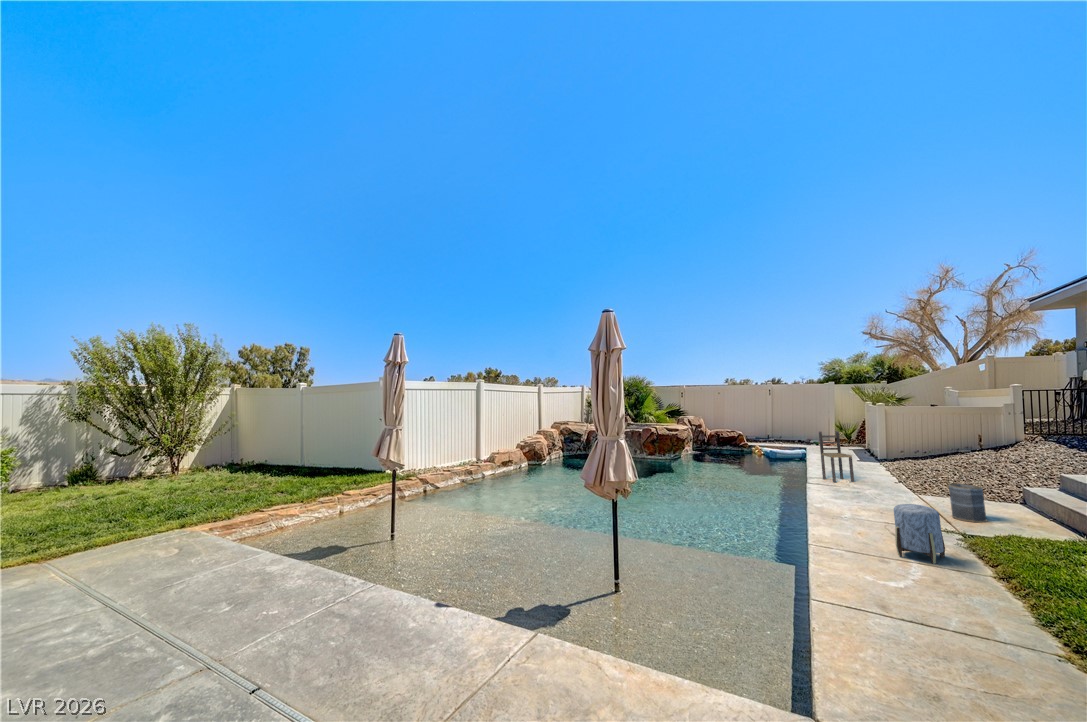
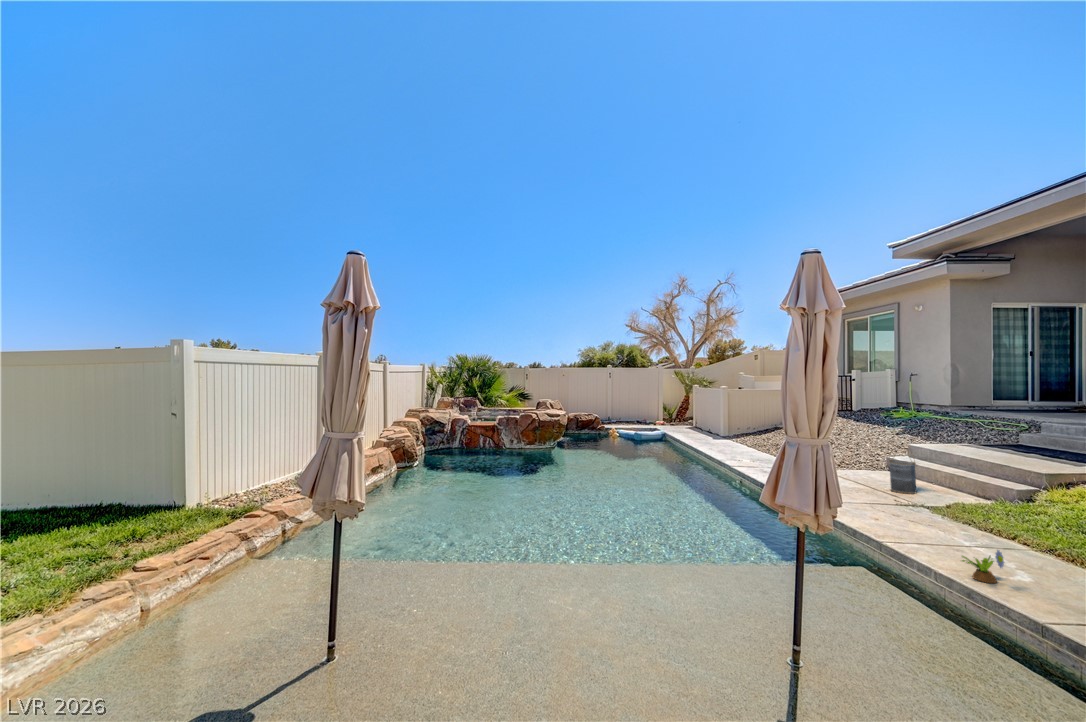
chair: present [819,431,854,482] -> none [728,414,759,463]
stool: present [894,504,945,564] -> none [931,488,981,545]
decorative plant: none [843,552,883,585] -> present [962,550,1004,583]

